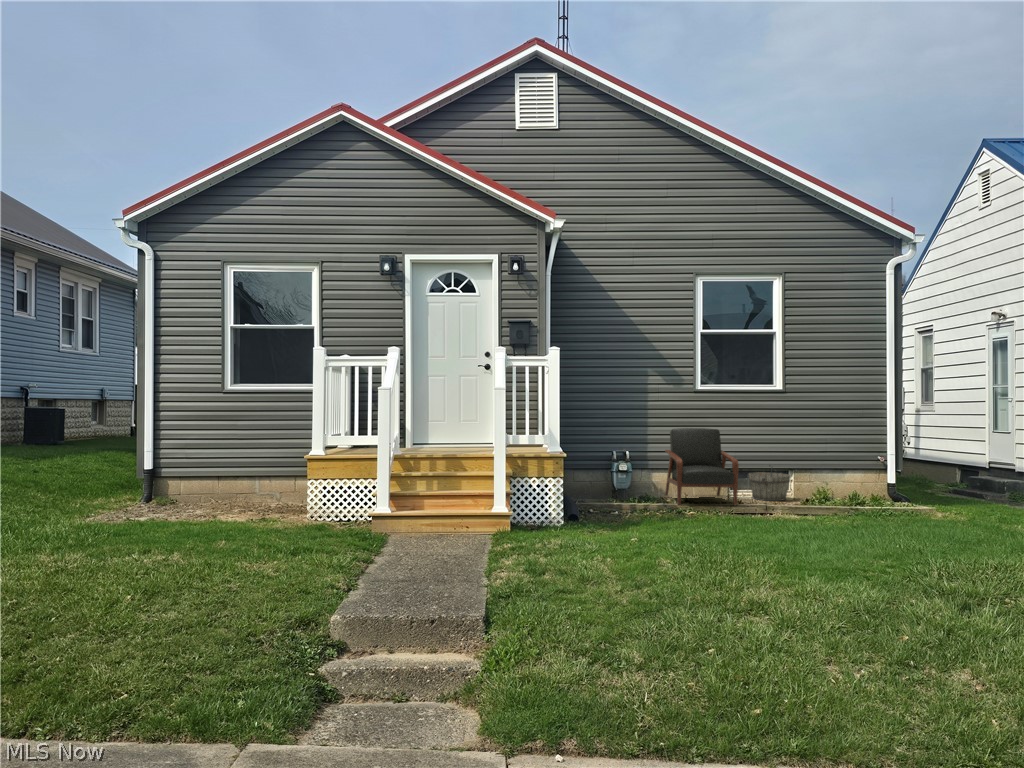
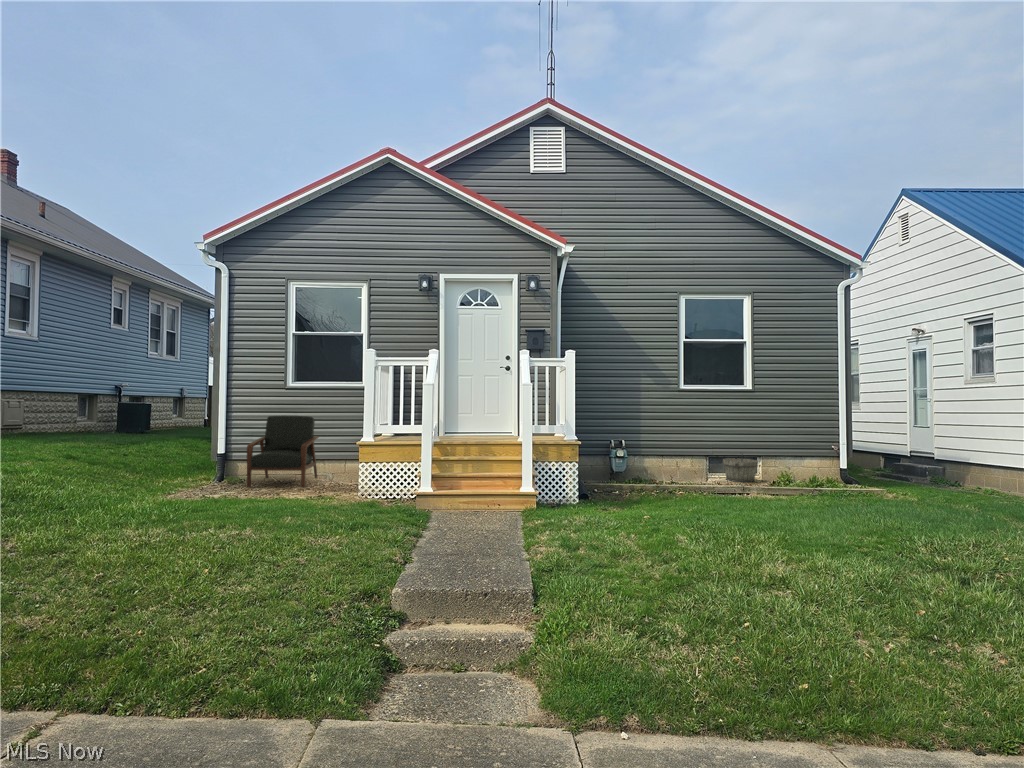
chair: present [665,428,739,505] -> present [247,416,319,487]

